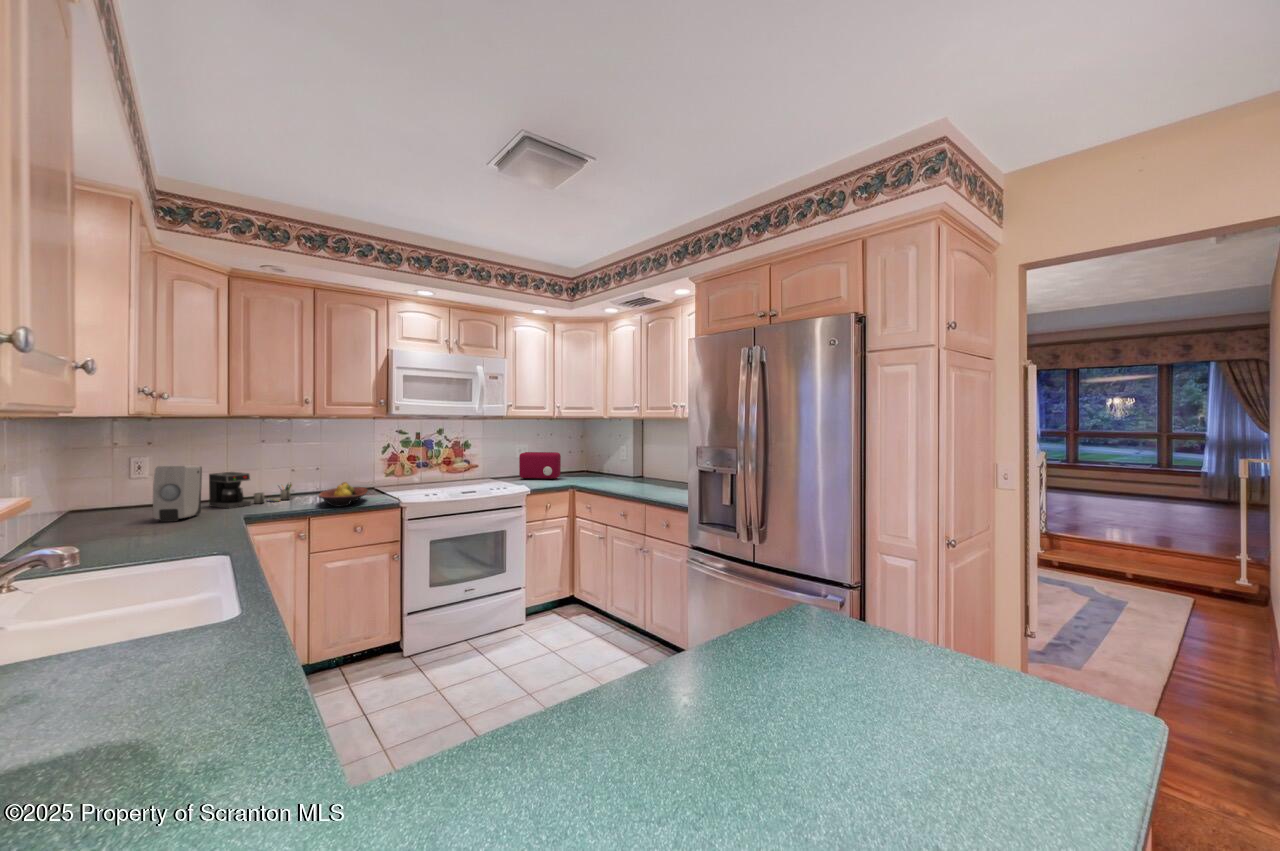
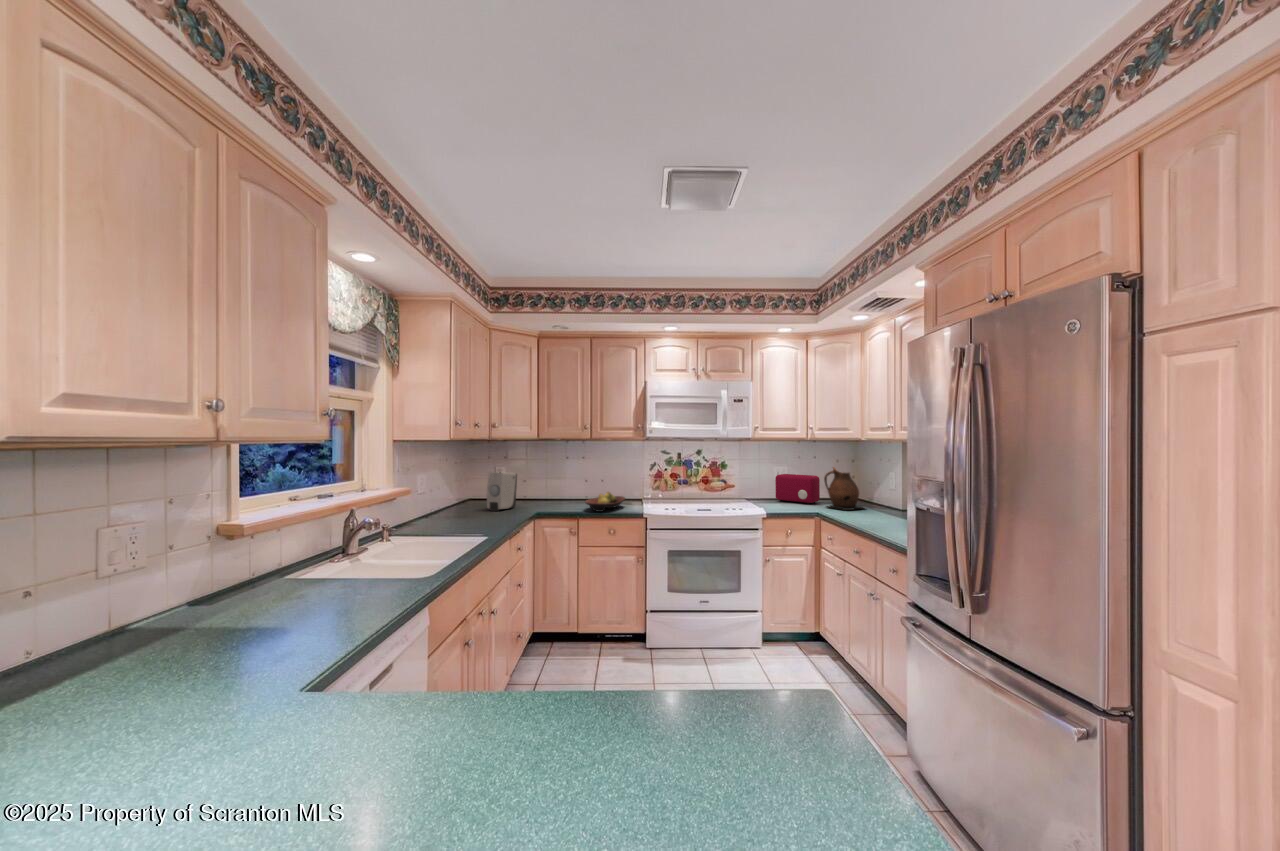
ceramic pitcher: none [569,444,604,482] -> present [824,467,865,510]
coffee maker: present [209,472,292,509] -> none [531,479,581,505]

